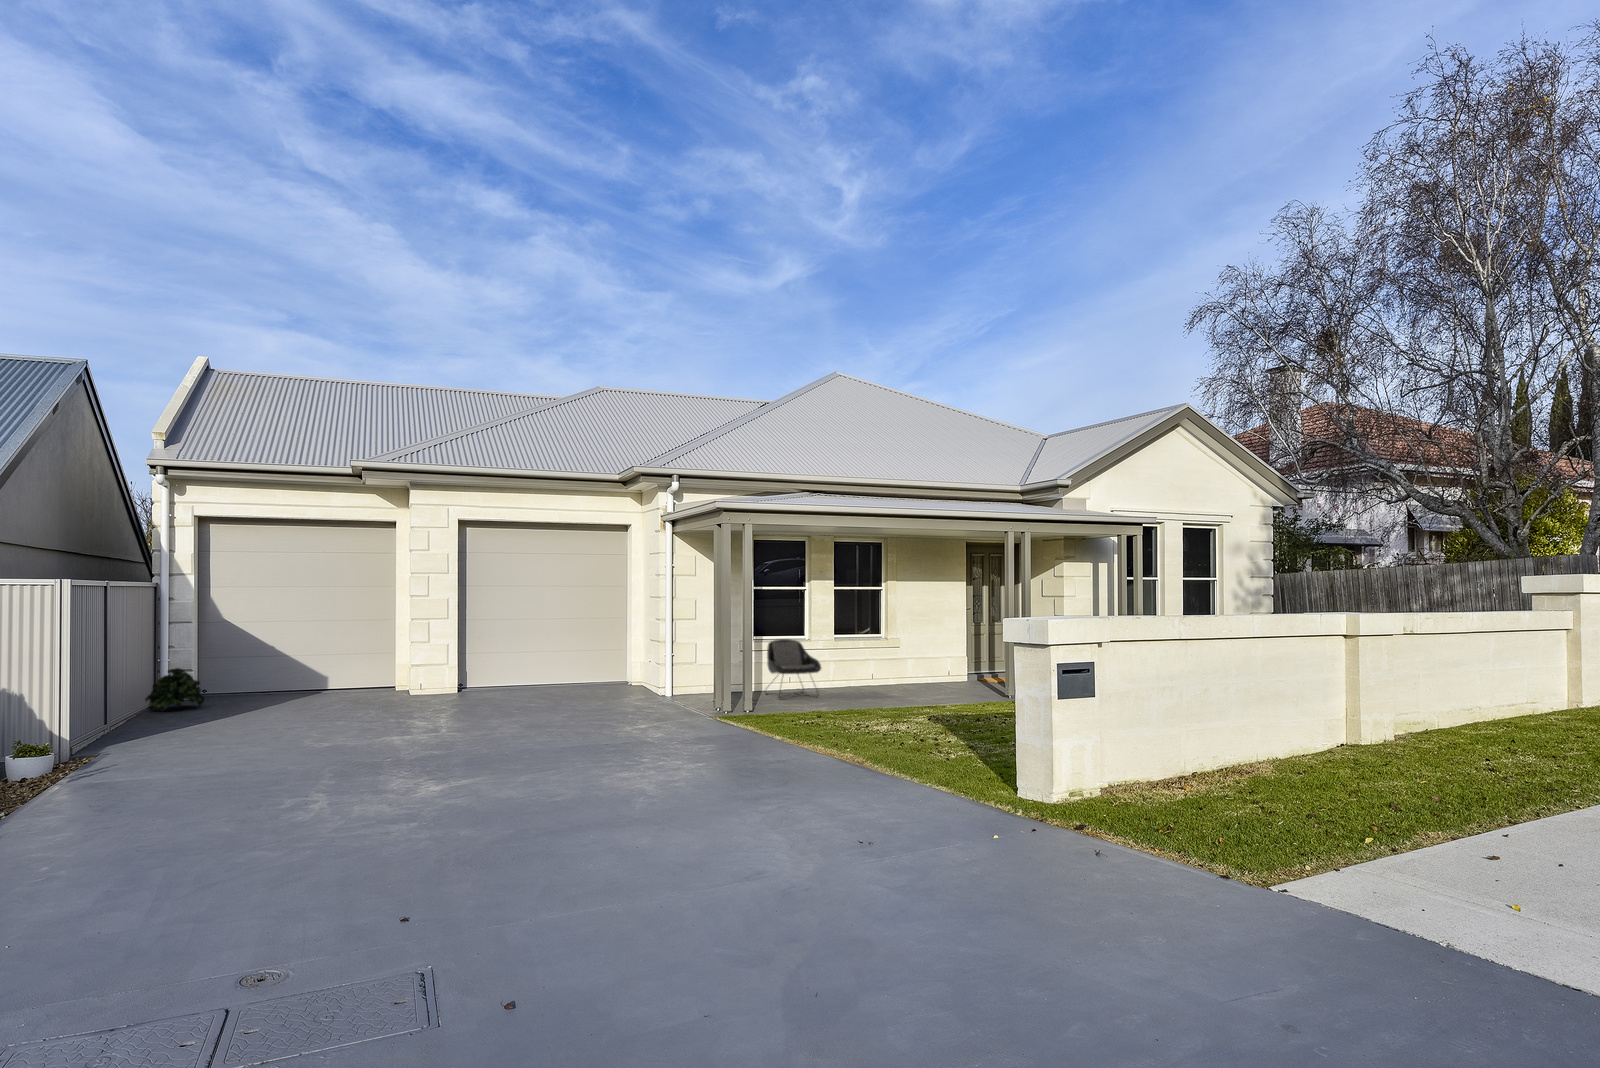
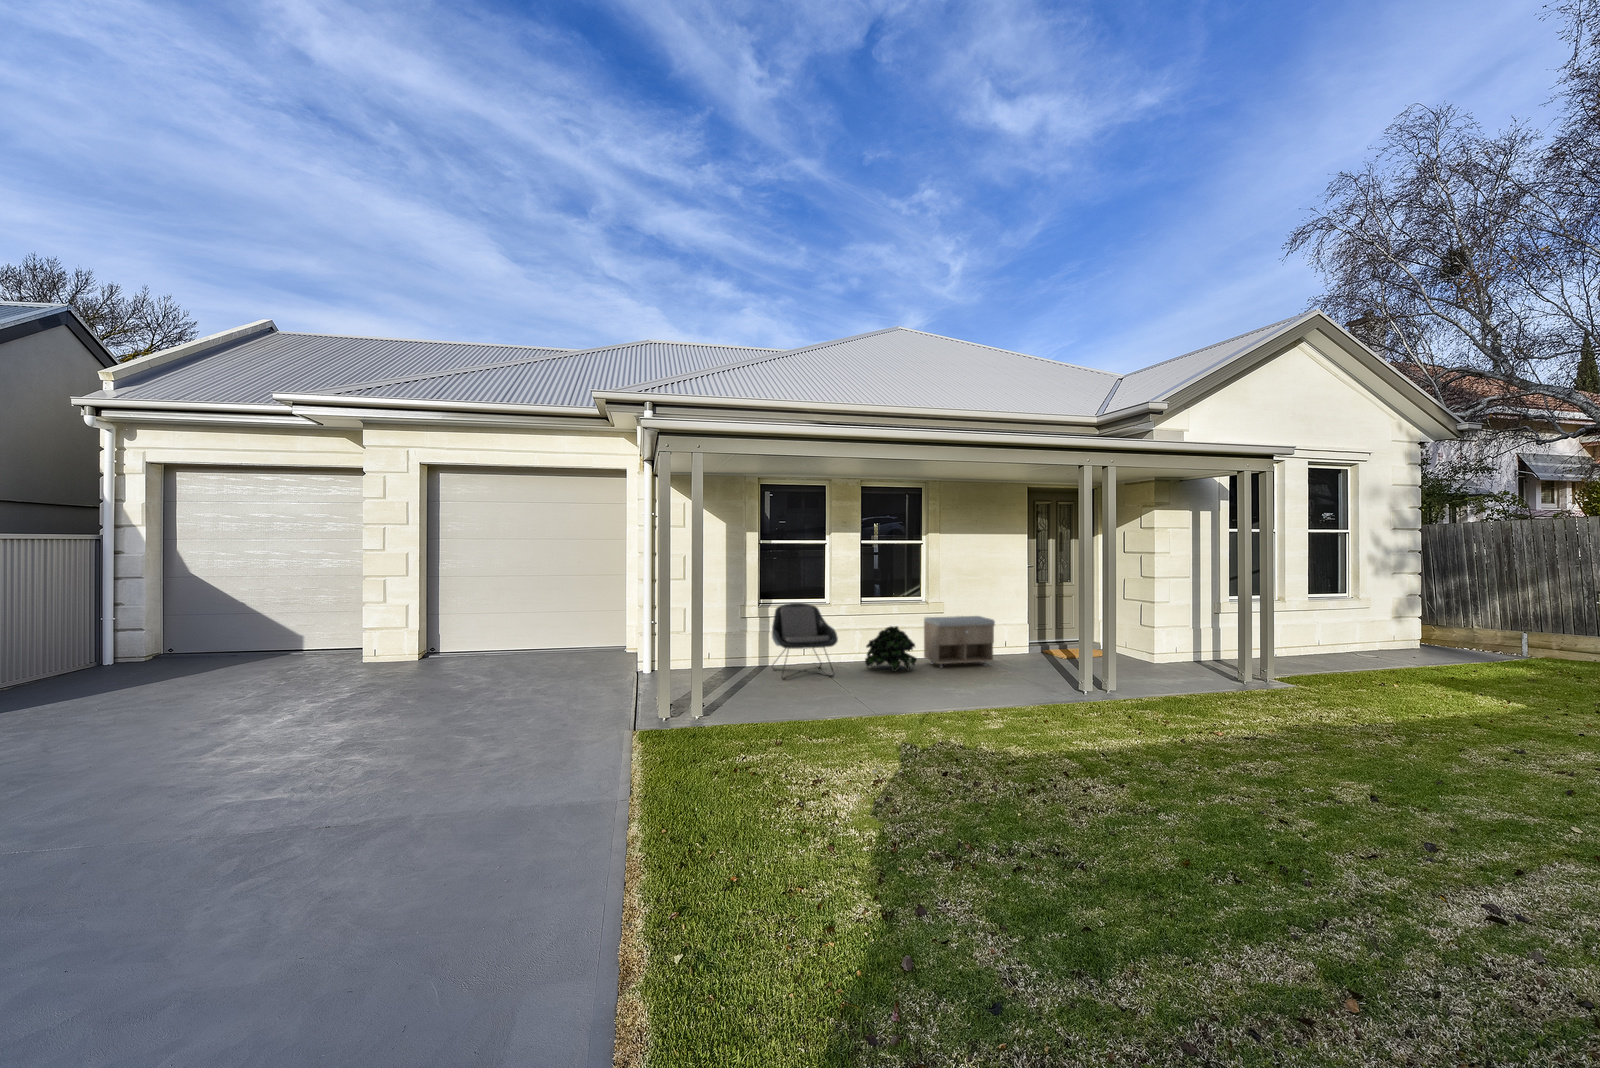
storage bench: none [884,649,941,691] -> present [924,616,995,668]
potted plant: present [145,668,205,711] -> present [865,626,917,672]

